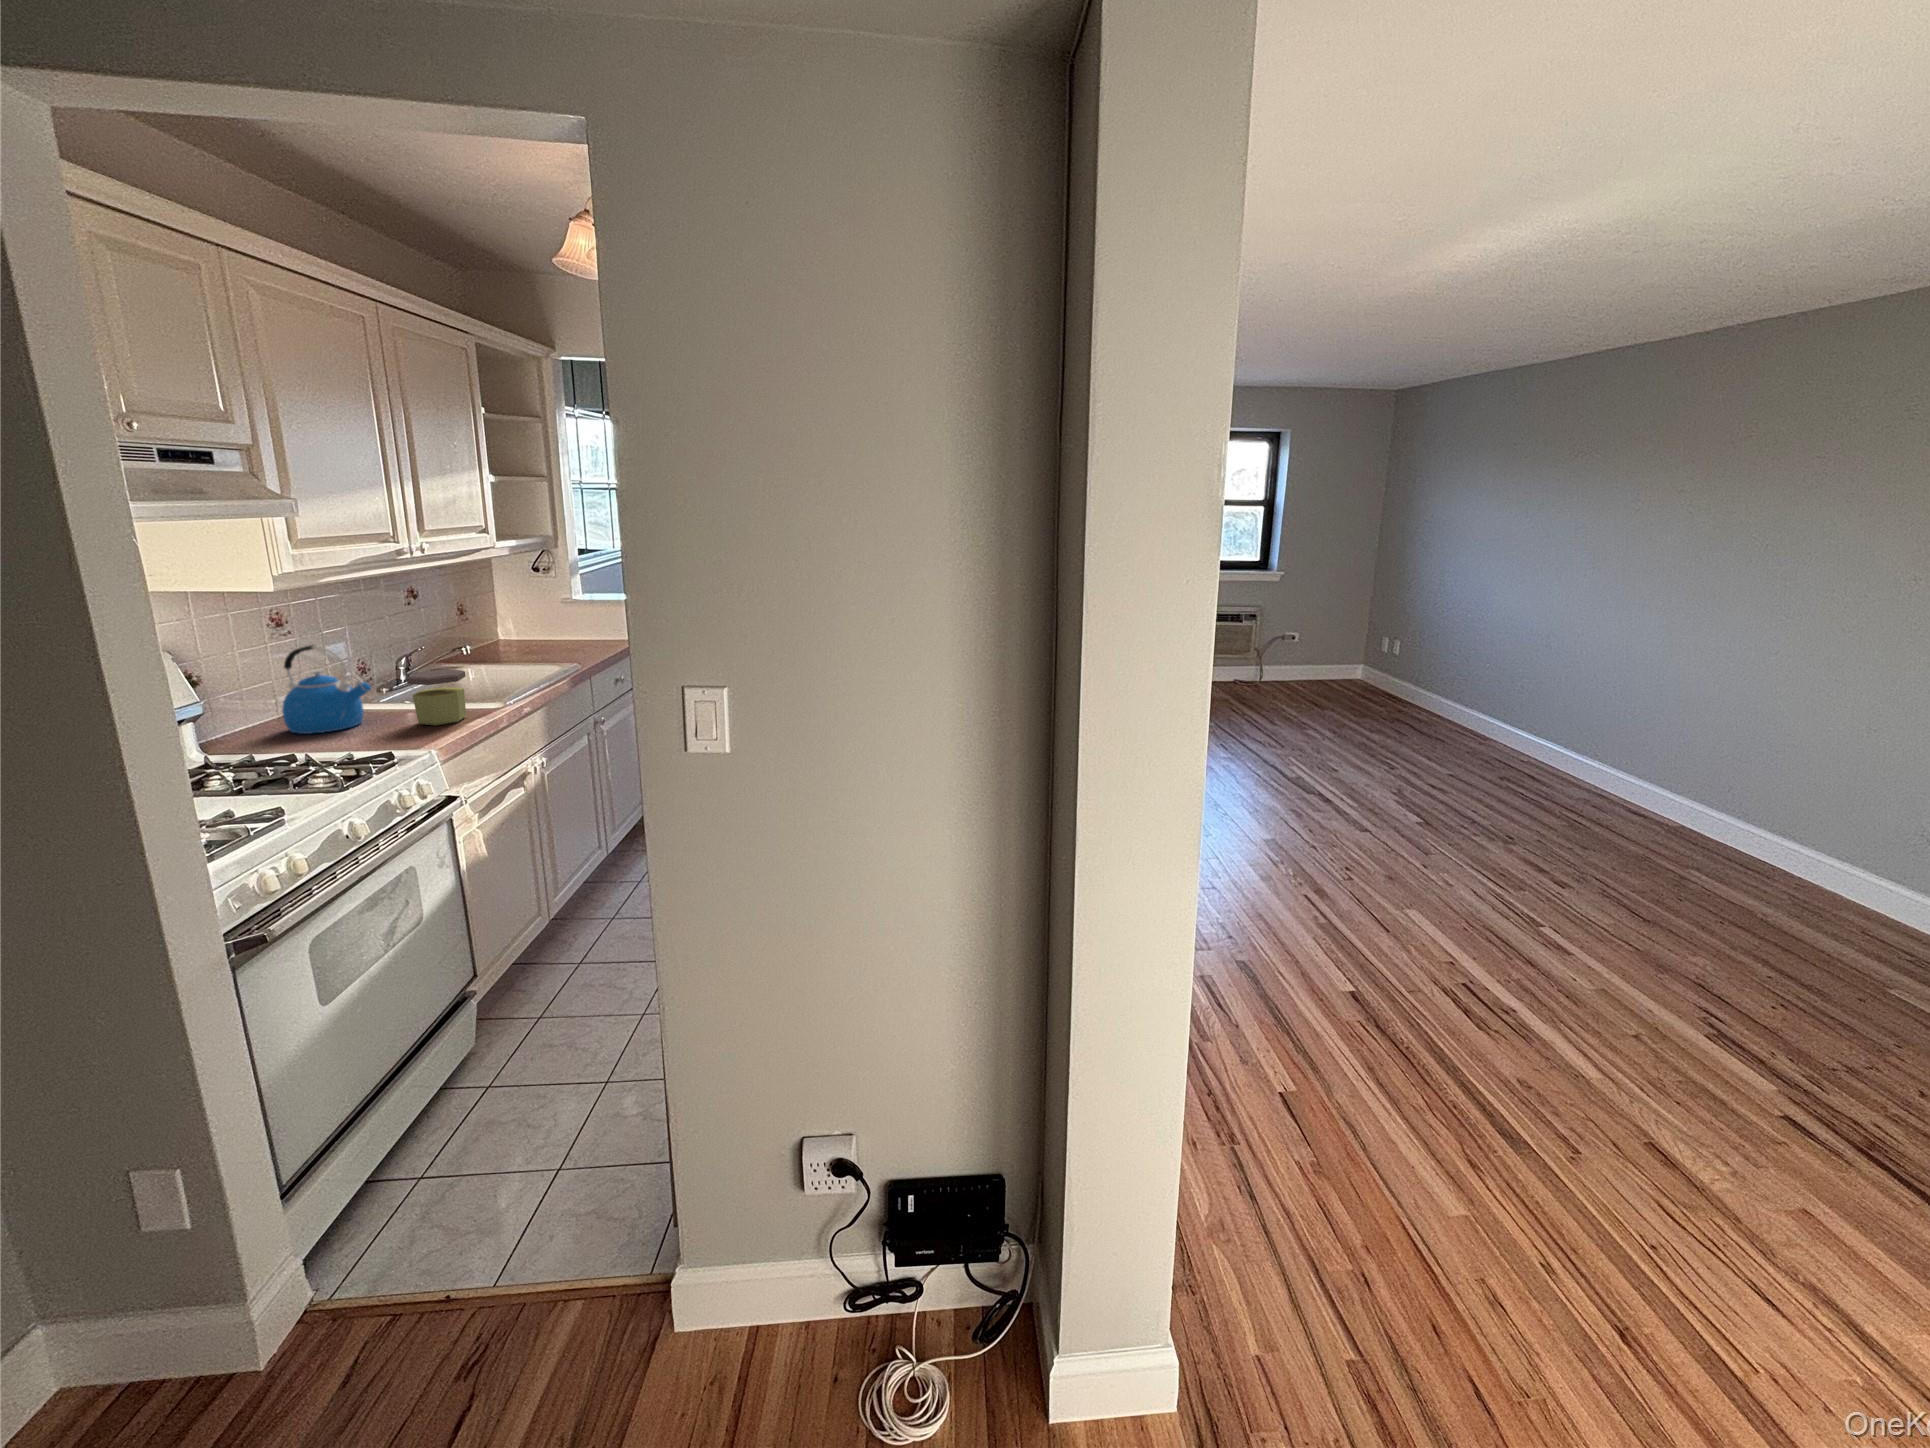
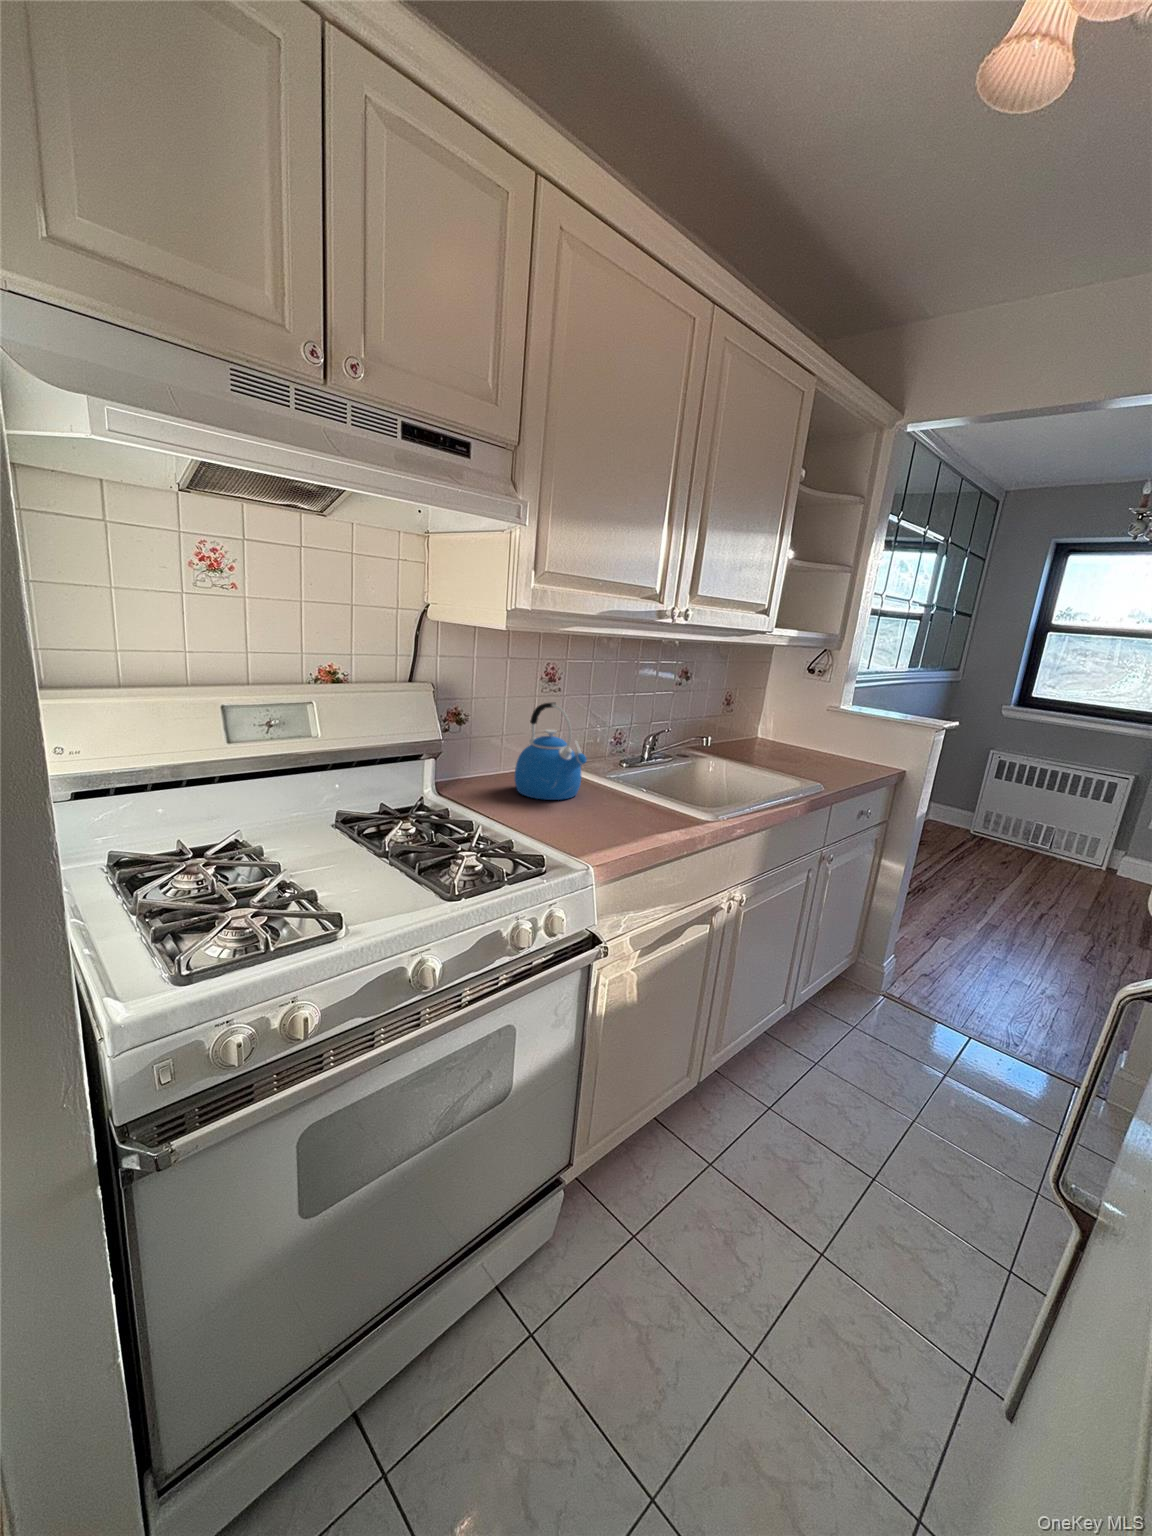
jar: present [406,669,466,725] -> none [612,754,675,827]

